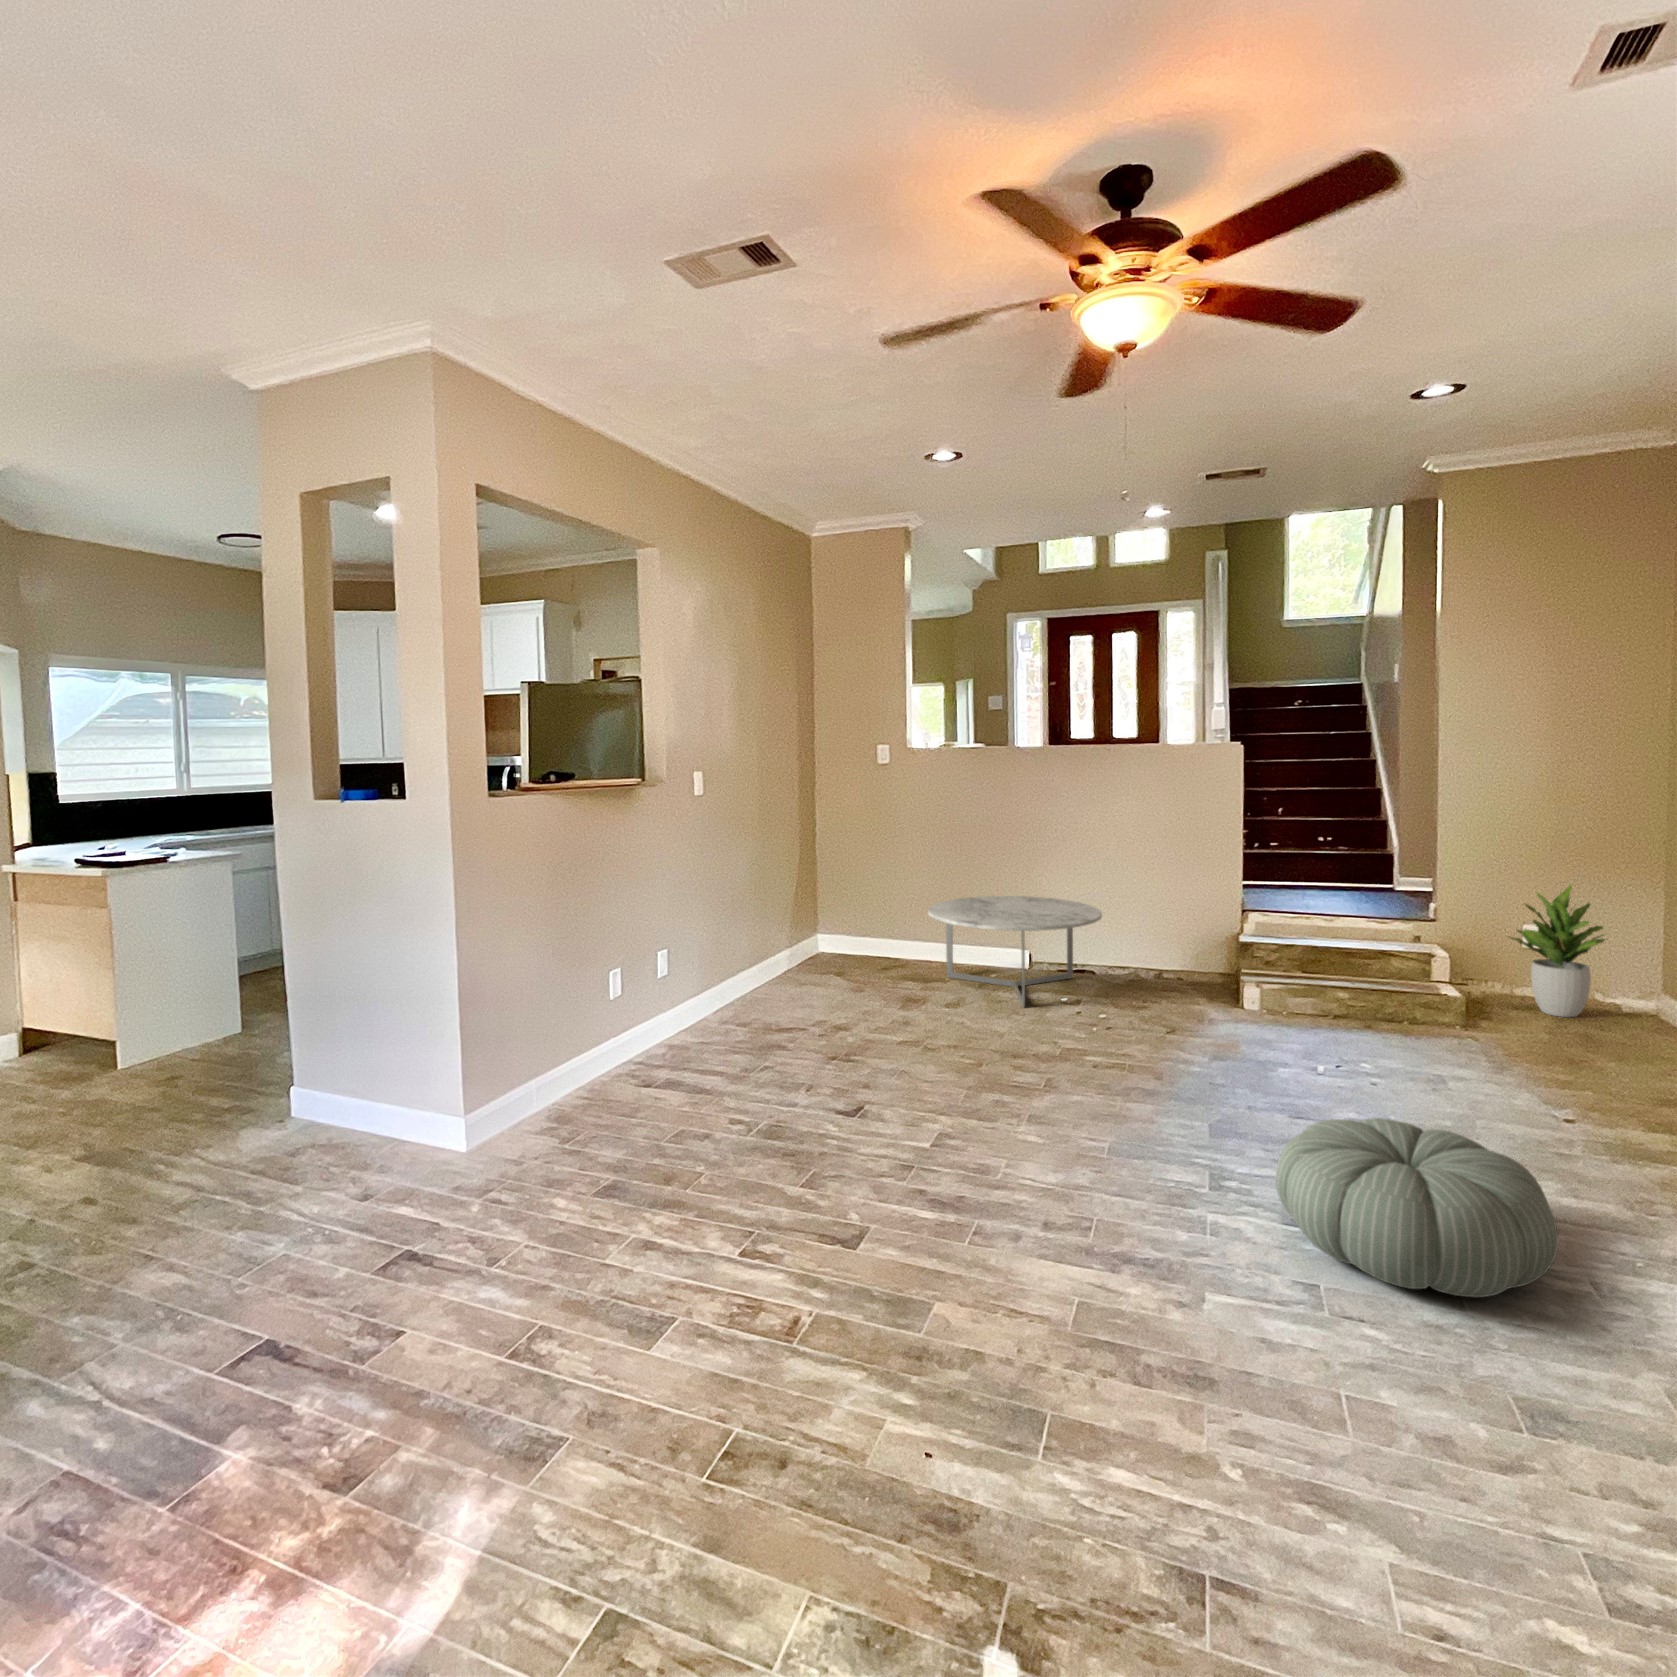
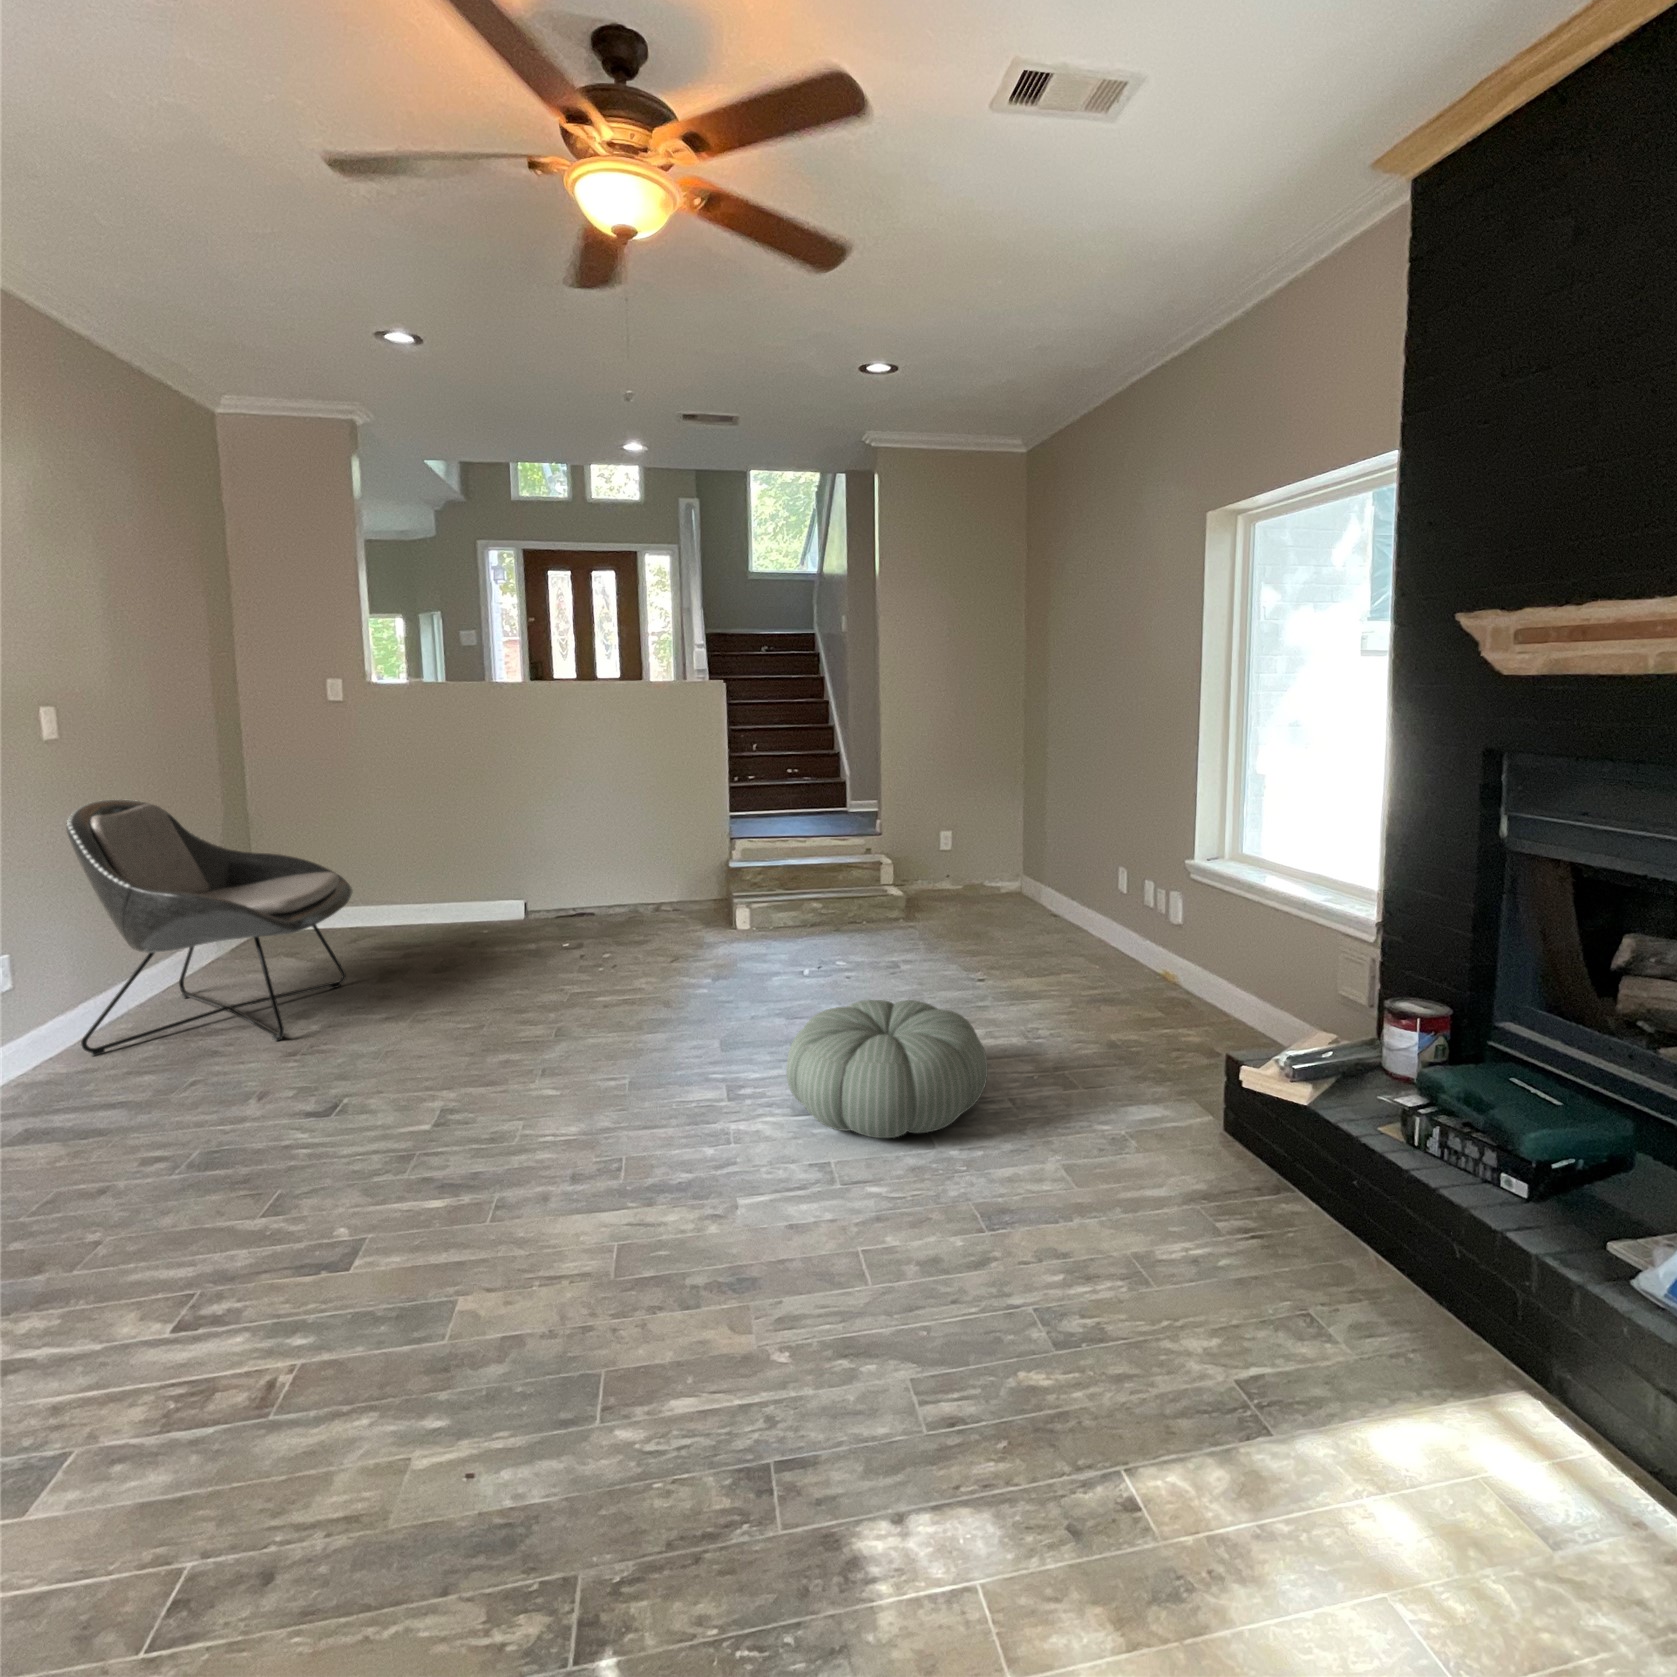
lounge chair: none [703,841,884,1045] -> present [66,799,353,1056]
potted plant: present [1509,885,1605,1017] -> none [926,794,989,898]
coffee table: present [928,896,1102,1007] -> none [408,841,604,958]

